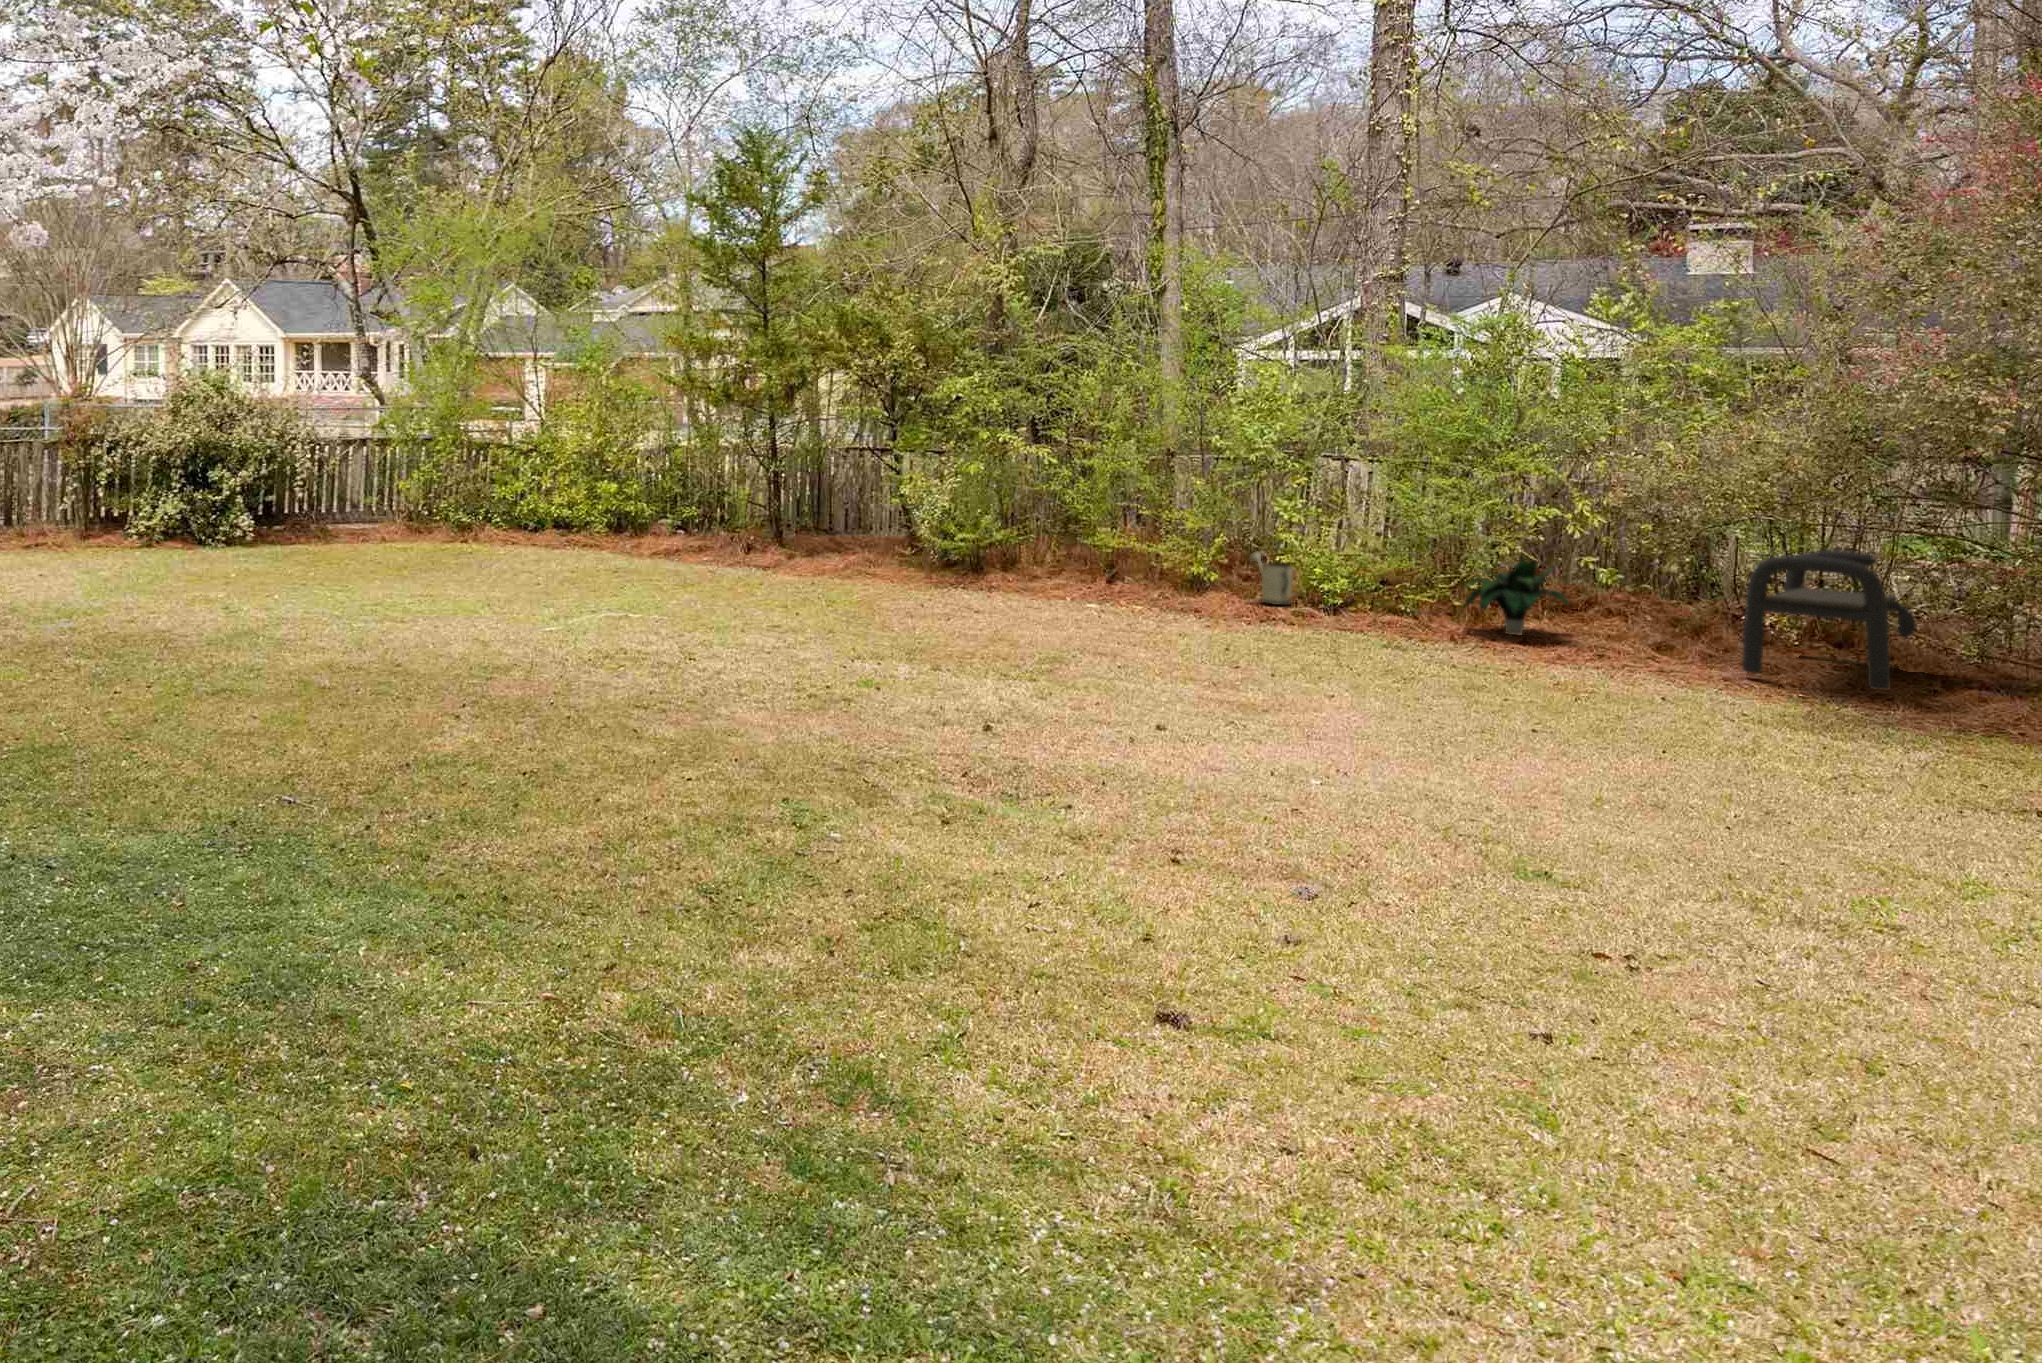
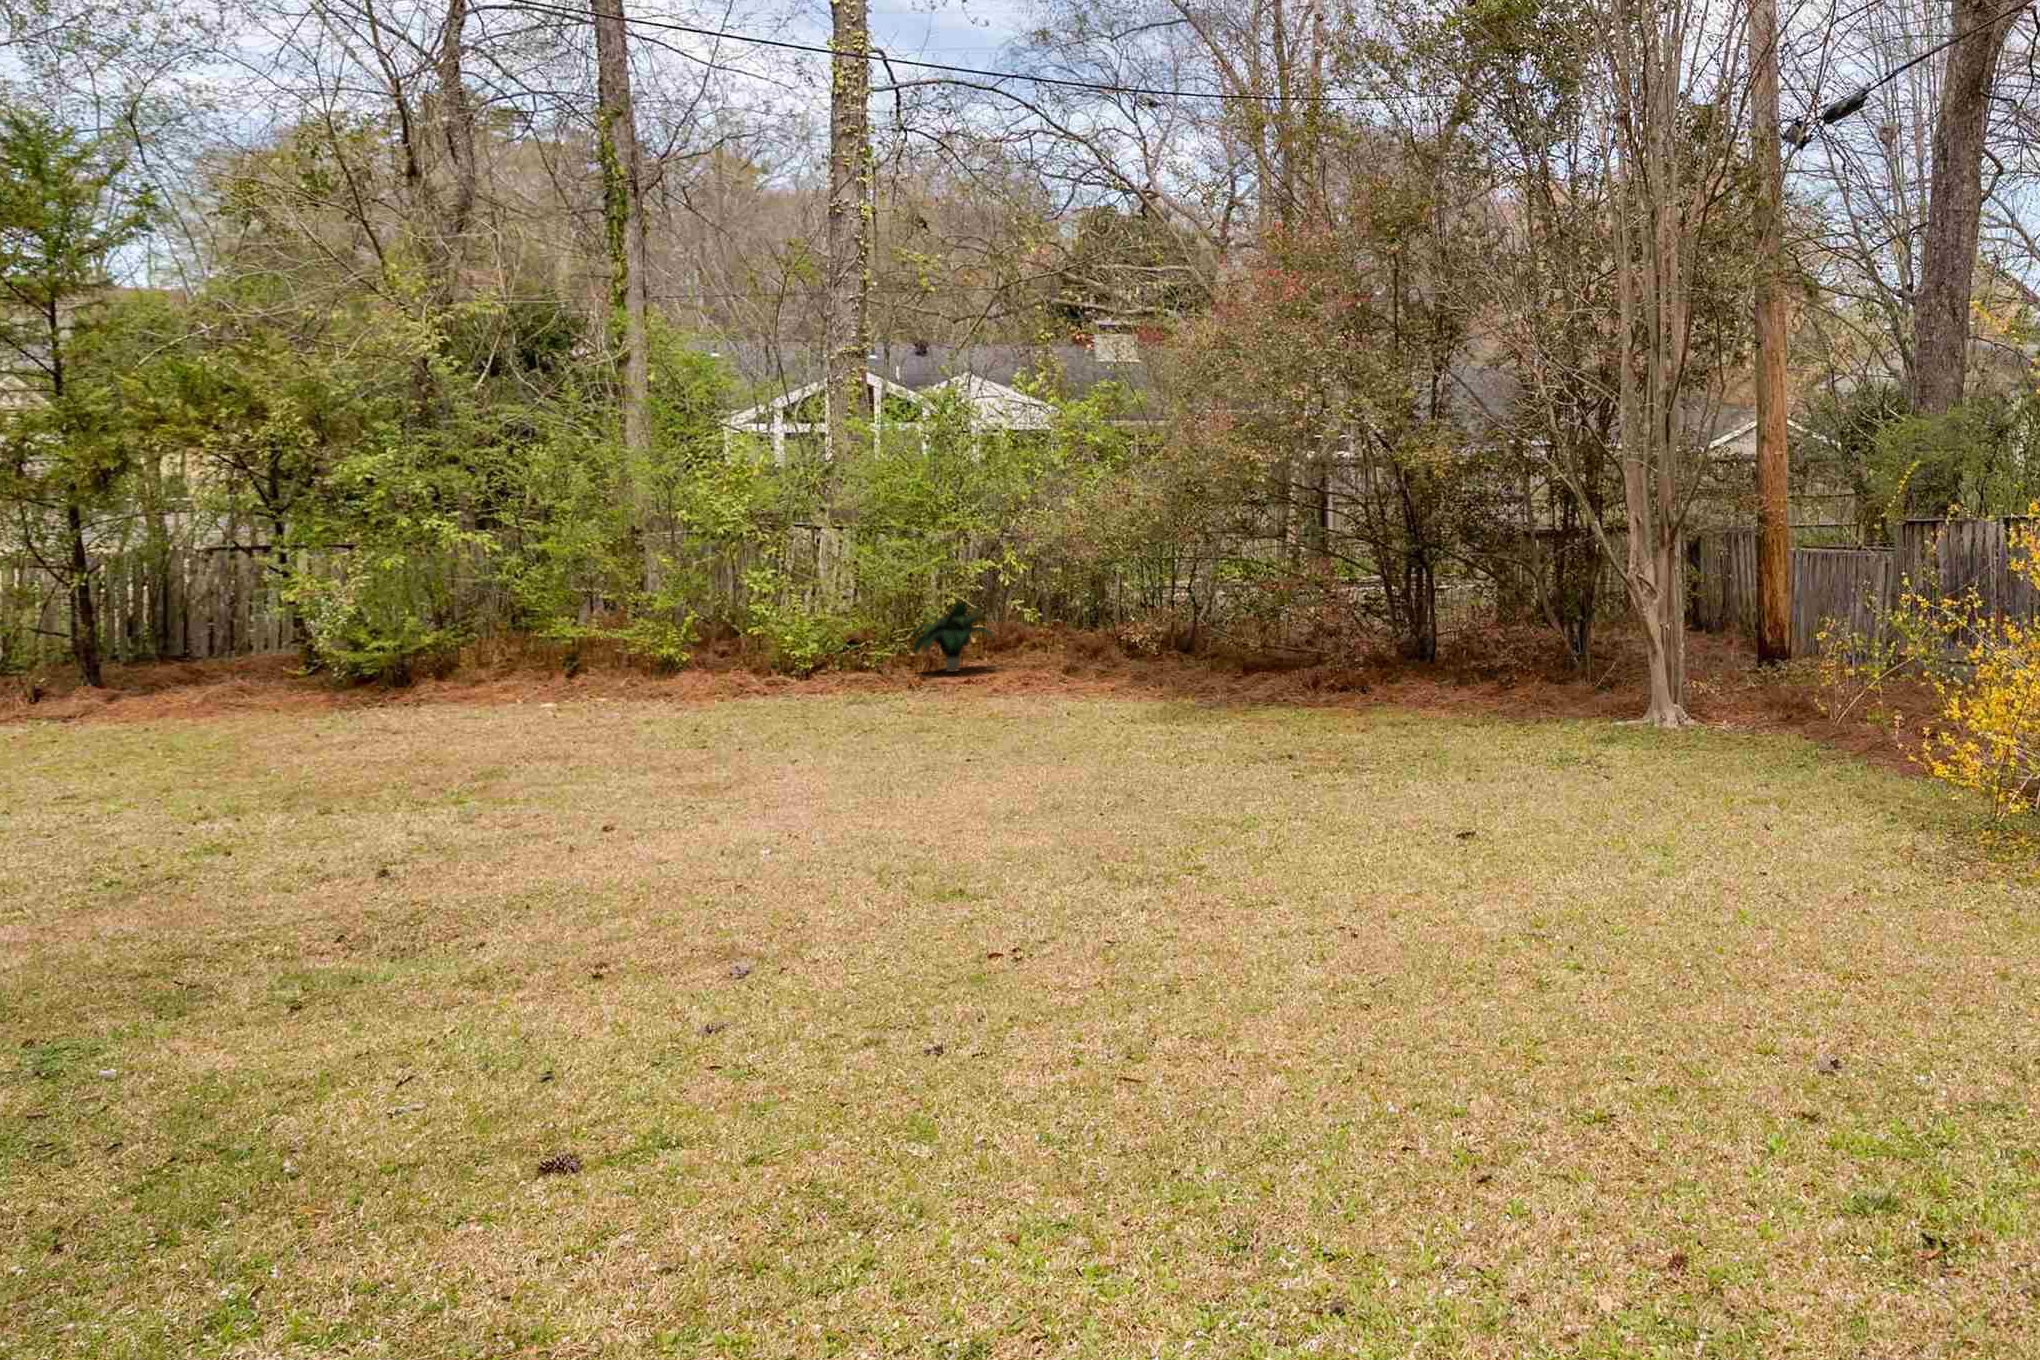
bench: present [1742,550,1916,690] -> none [1104,568,1214,669]
watering can: present [1250,552,1293,605] -> none [723,623,765,679]

